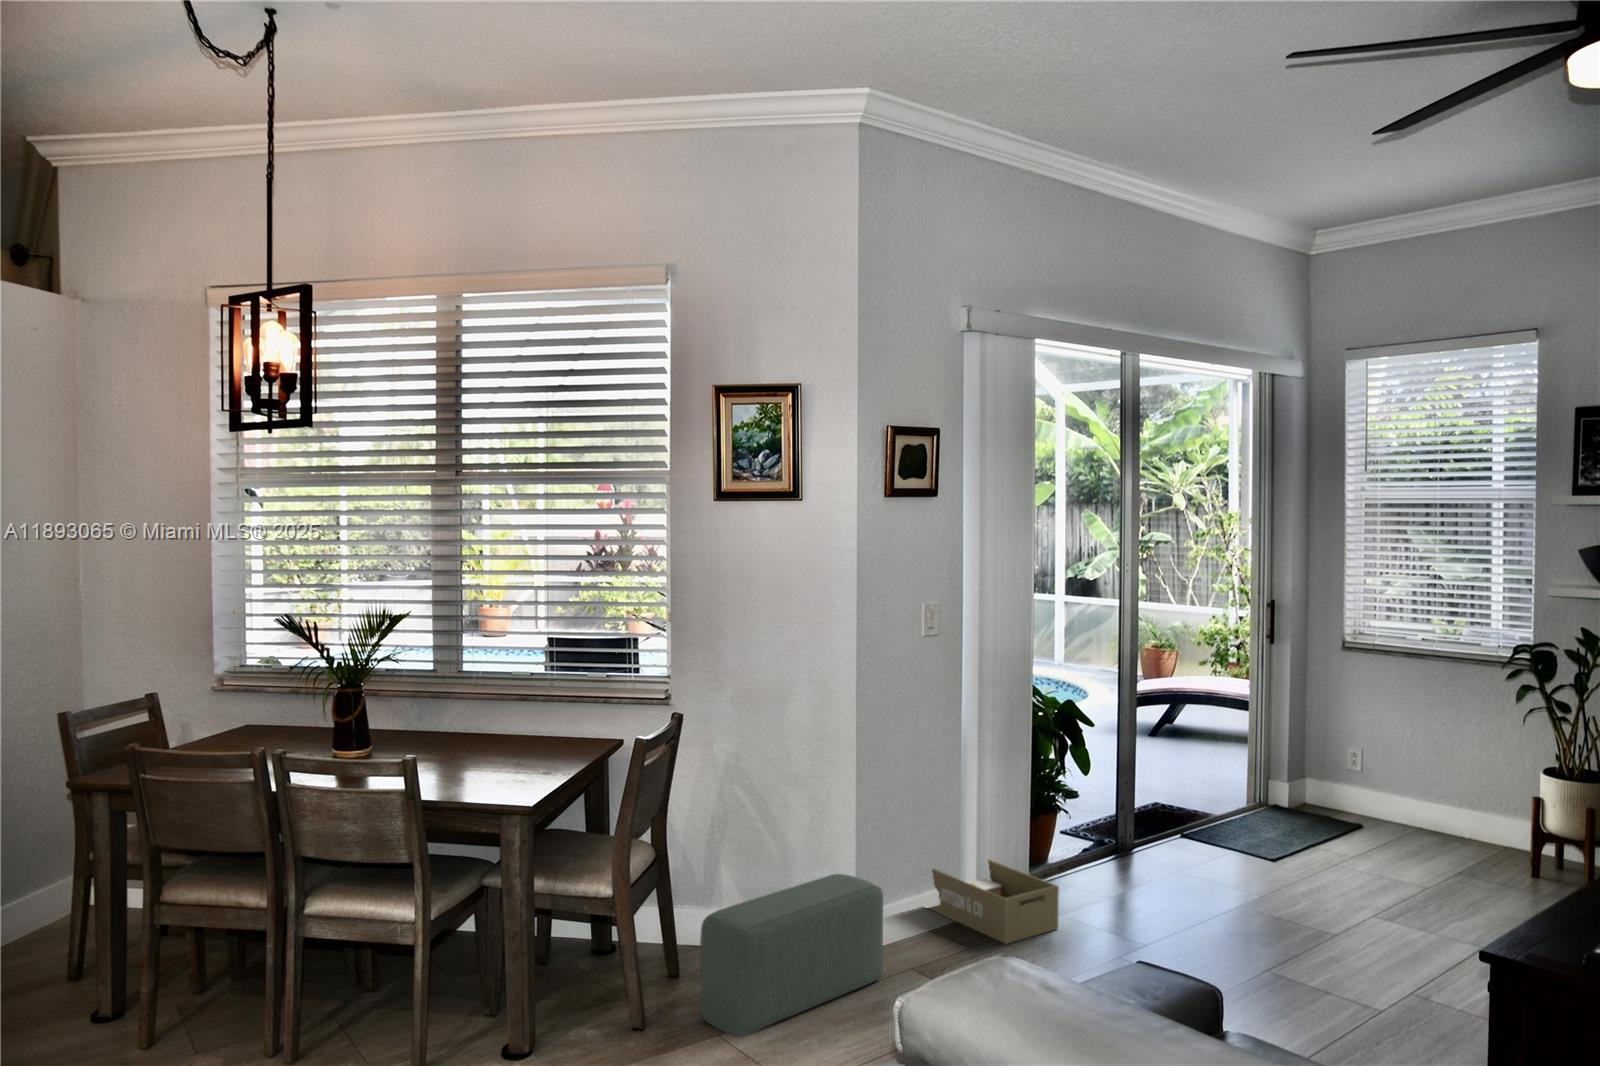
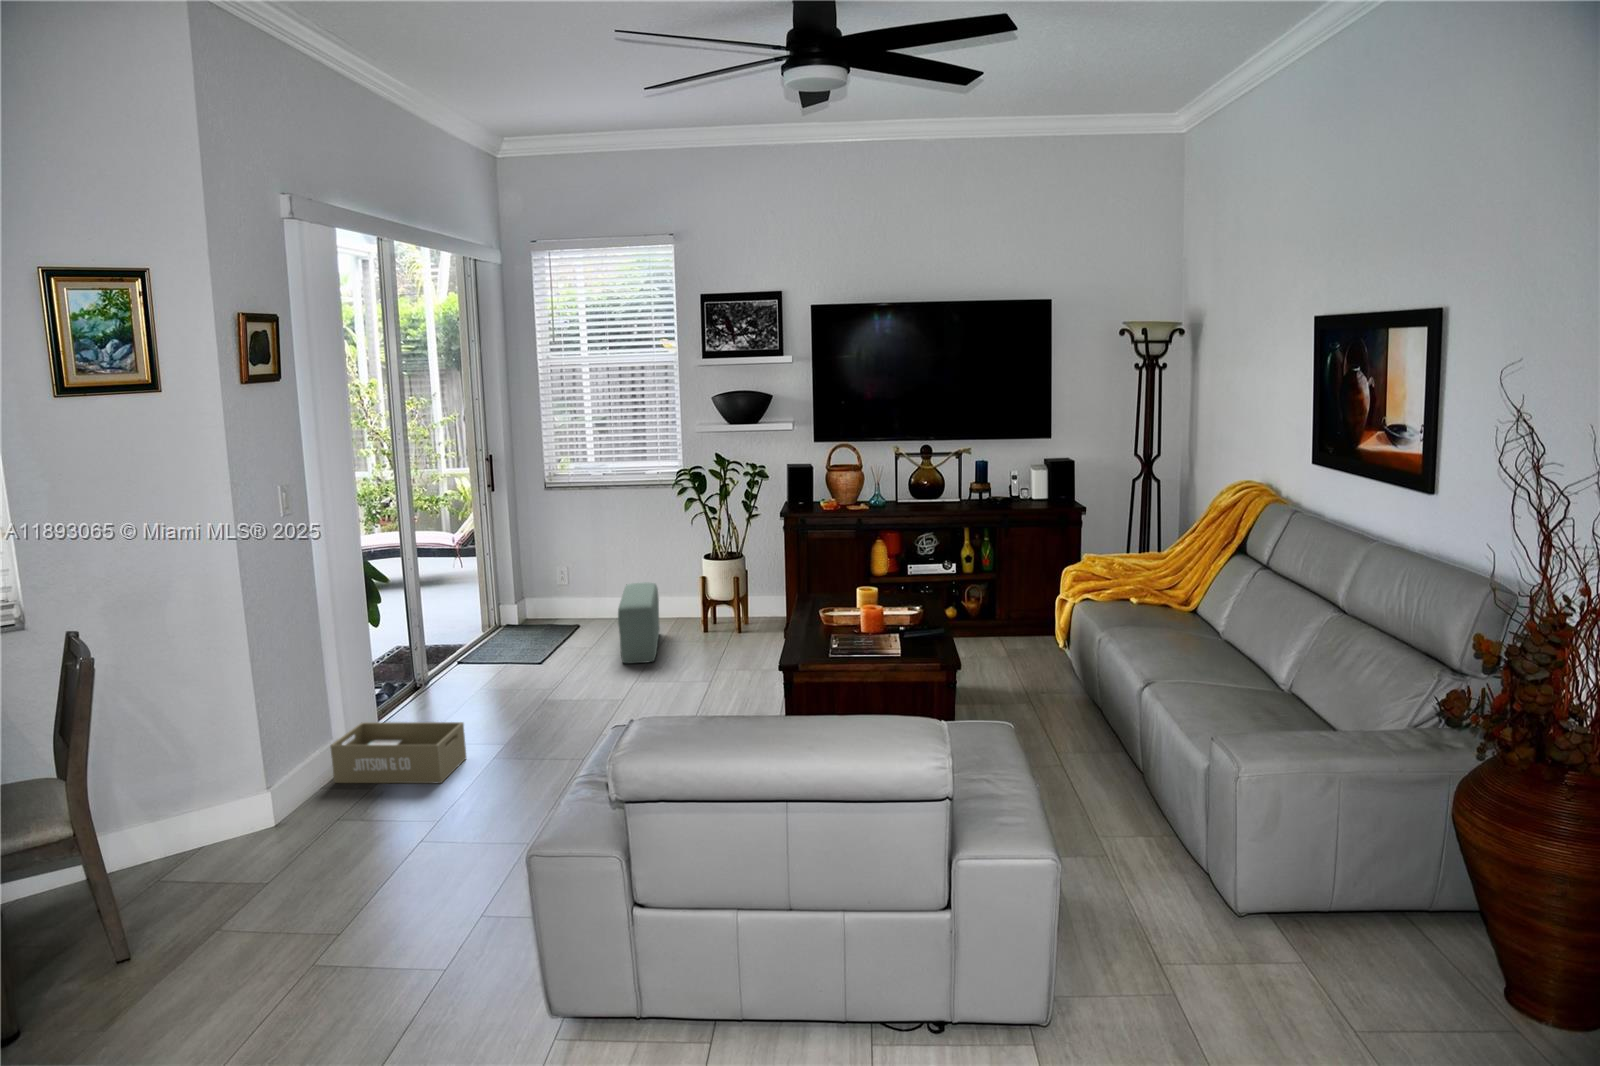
pouf: present [700,874,883,1036] -> present [618,582,660,664]

